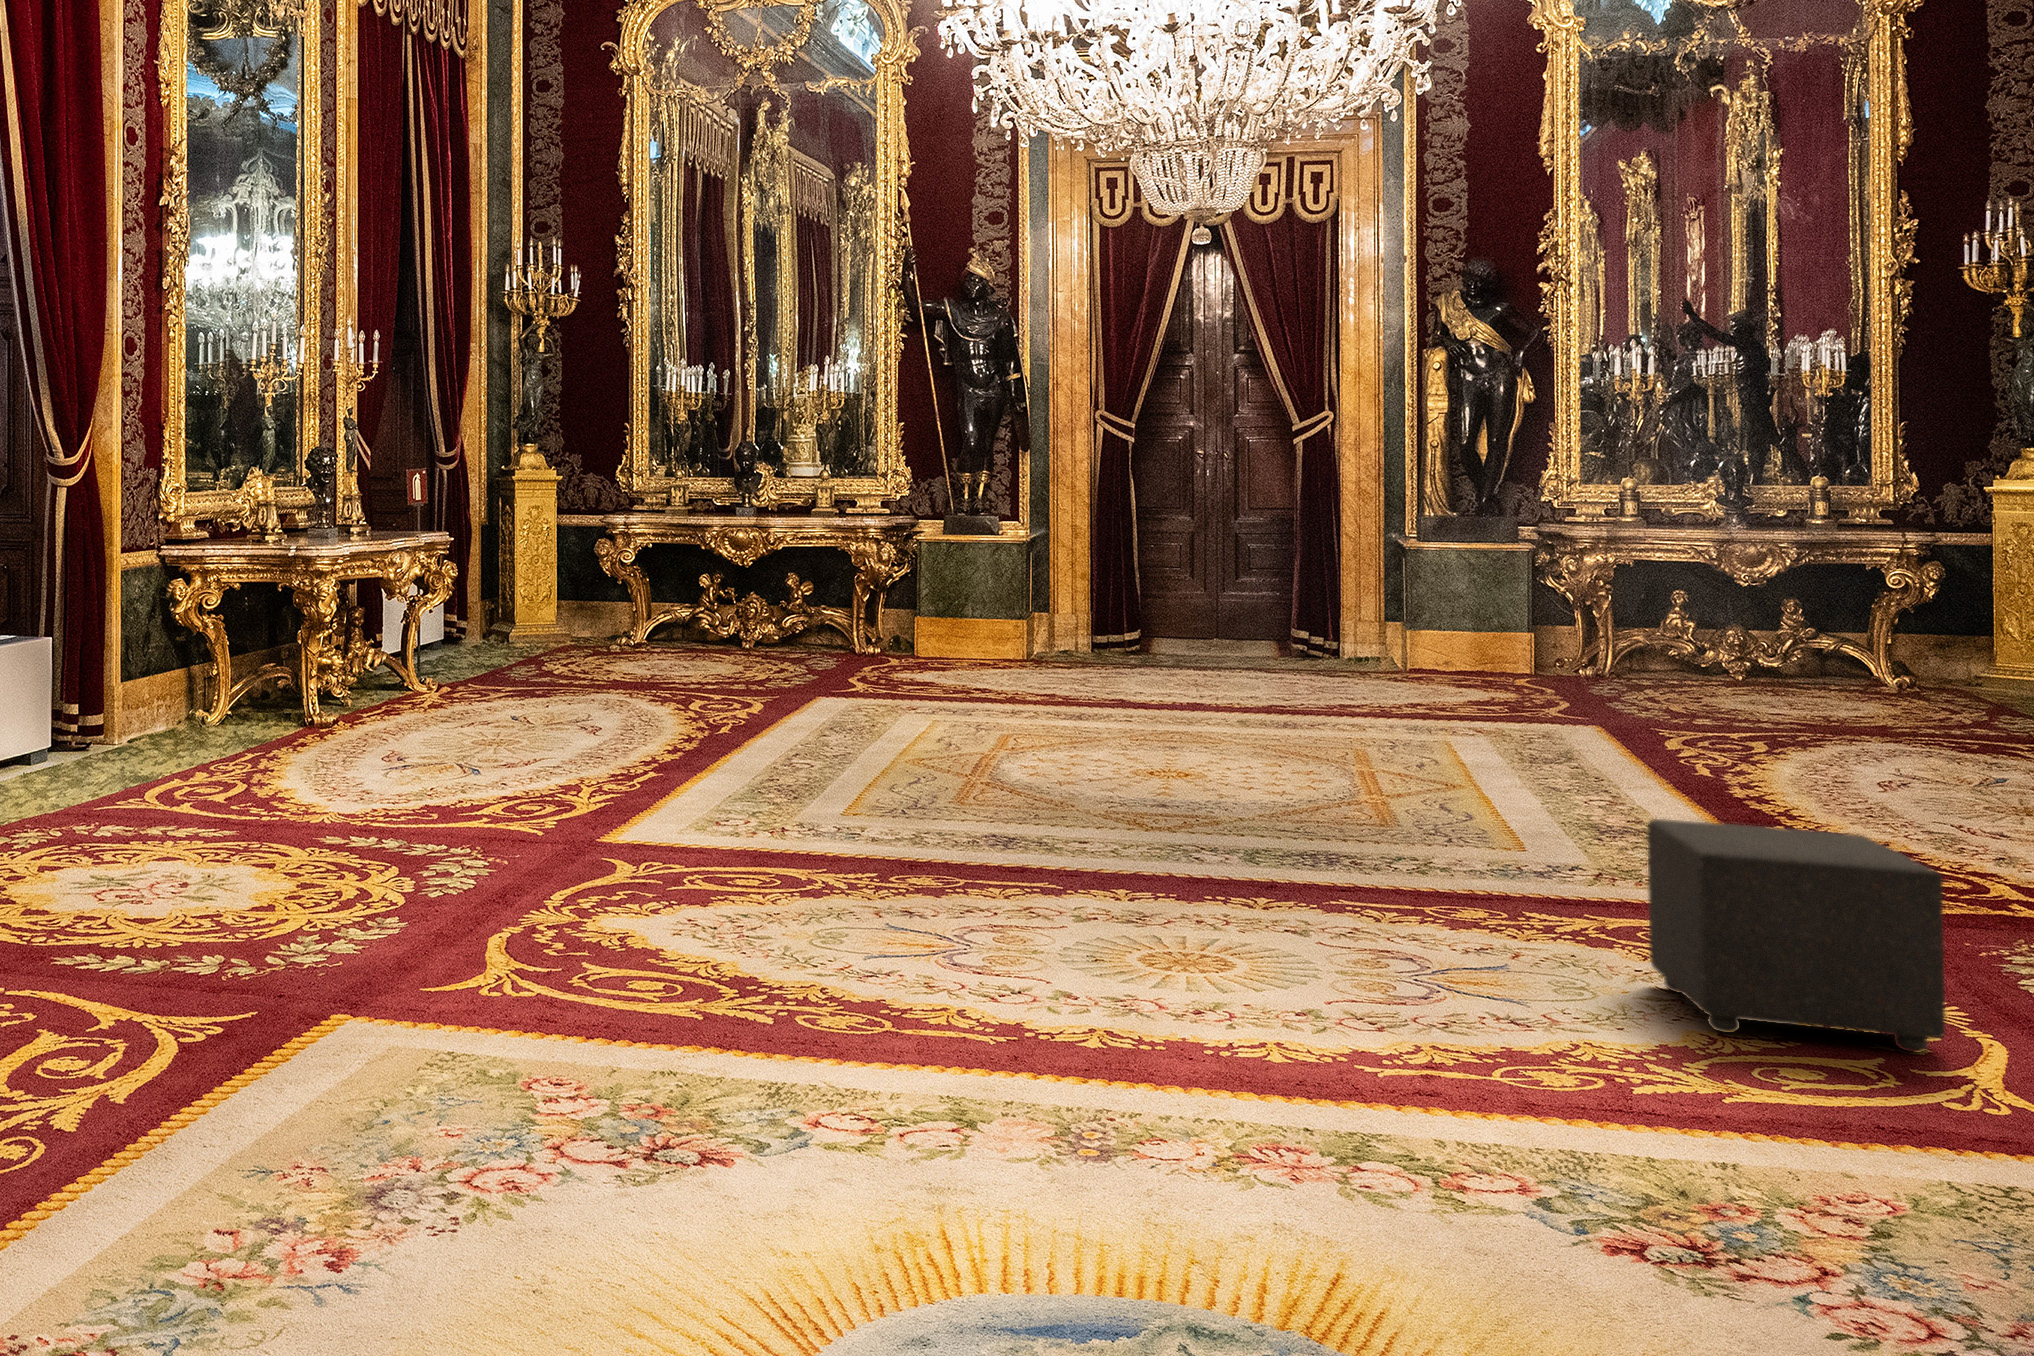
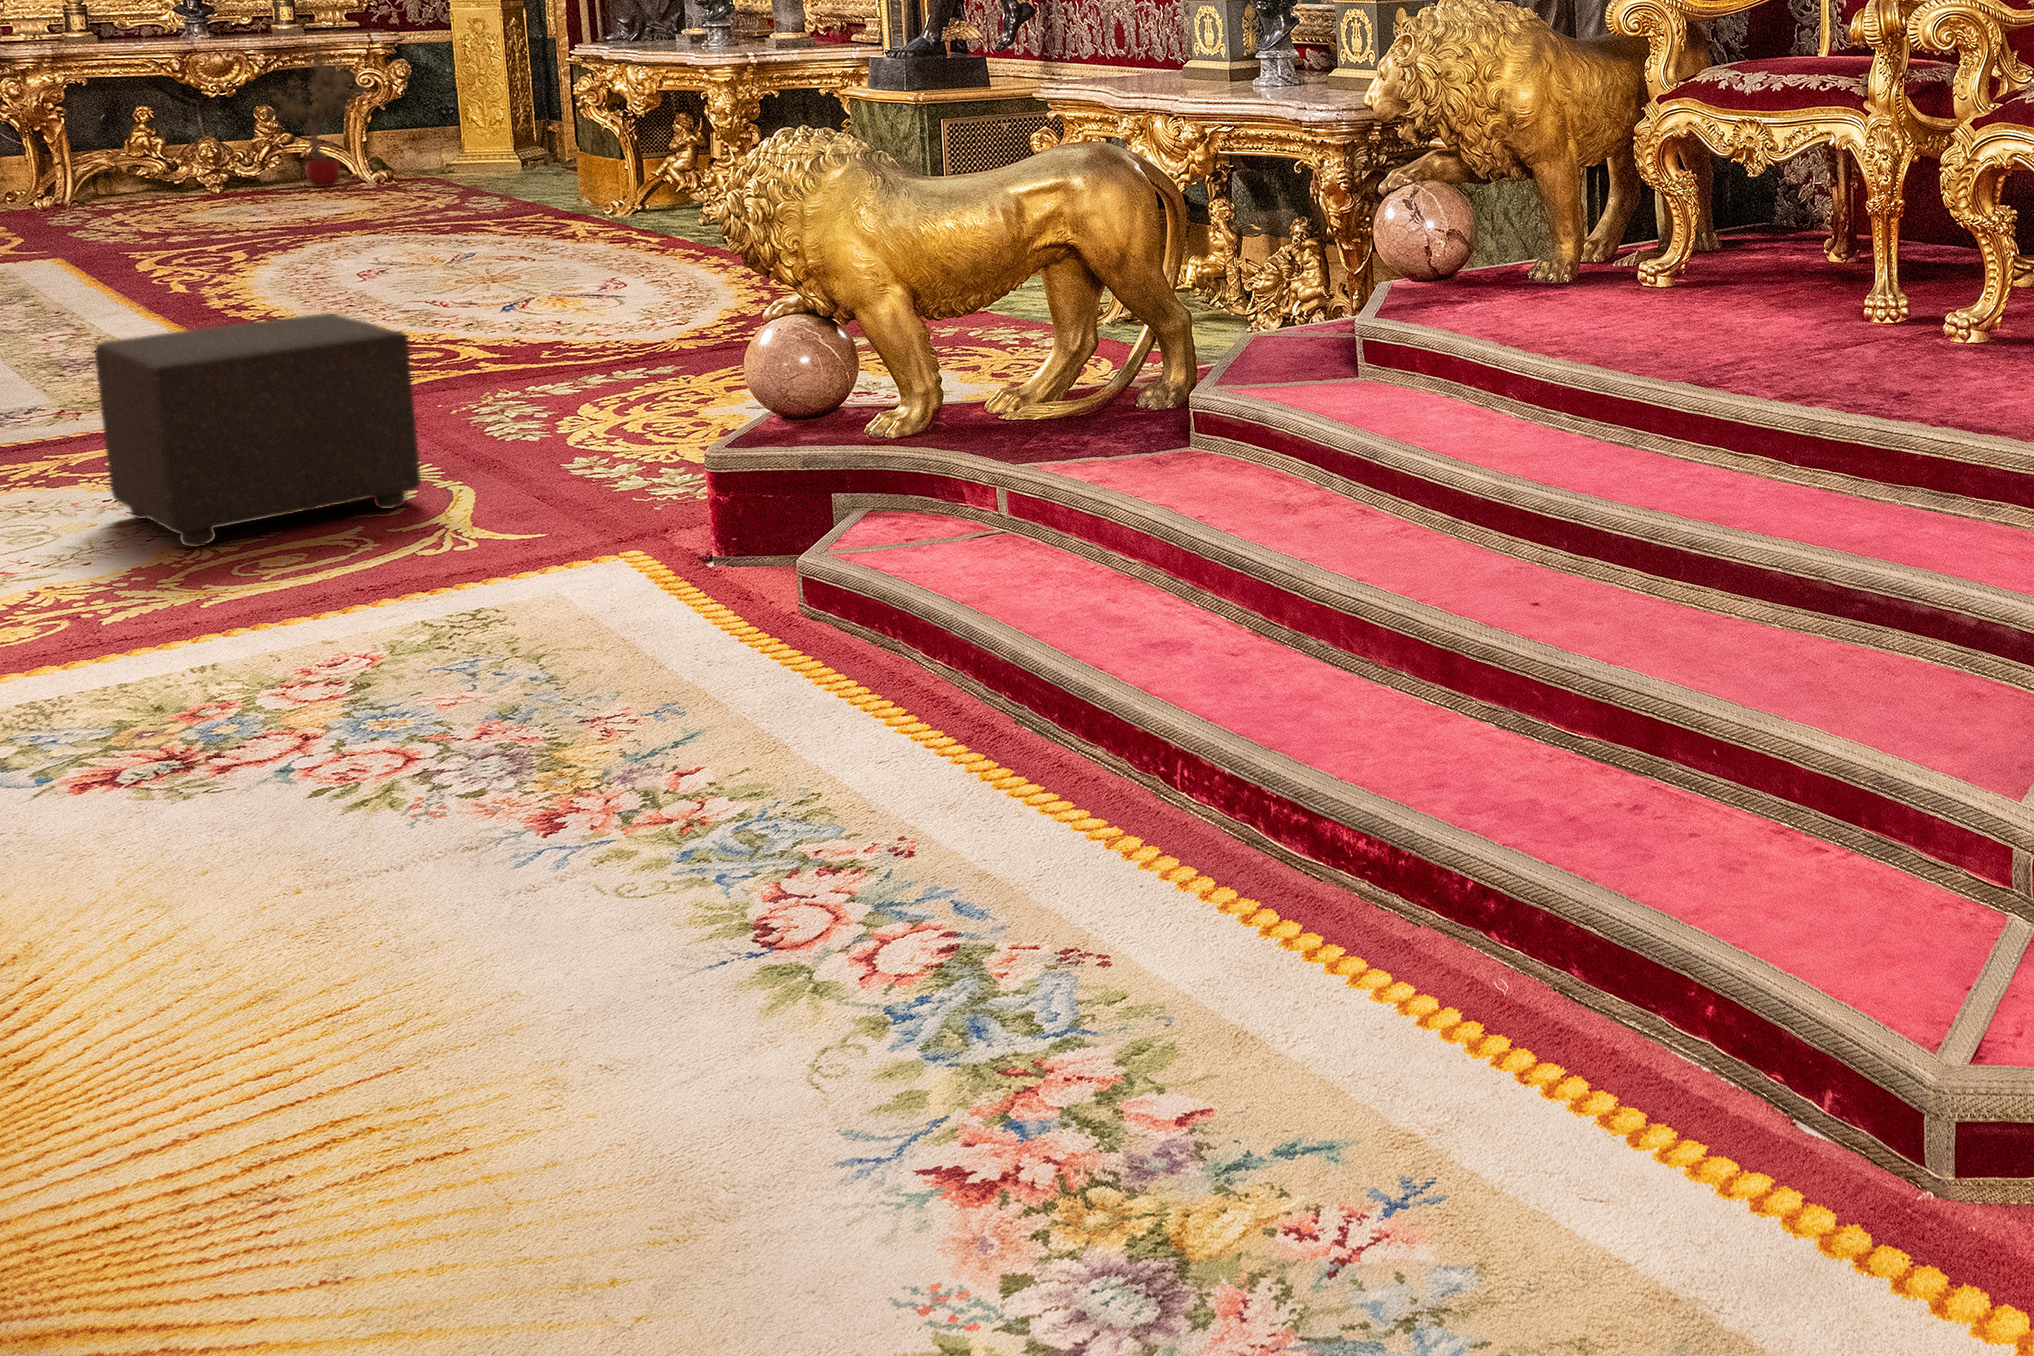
potted tree: none [1786,542,1901,693] -> present [262,46,368,187]

